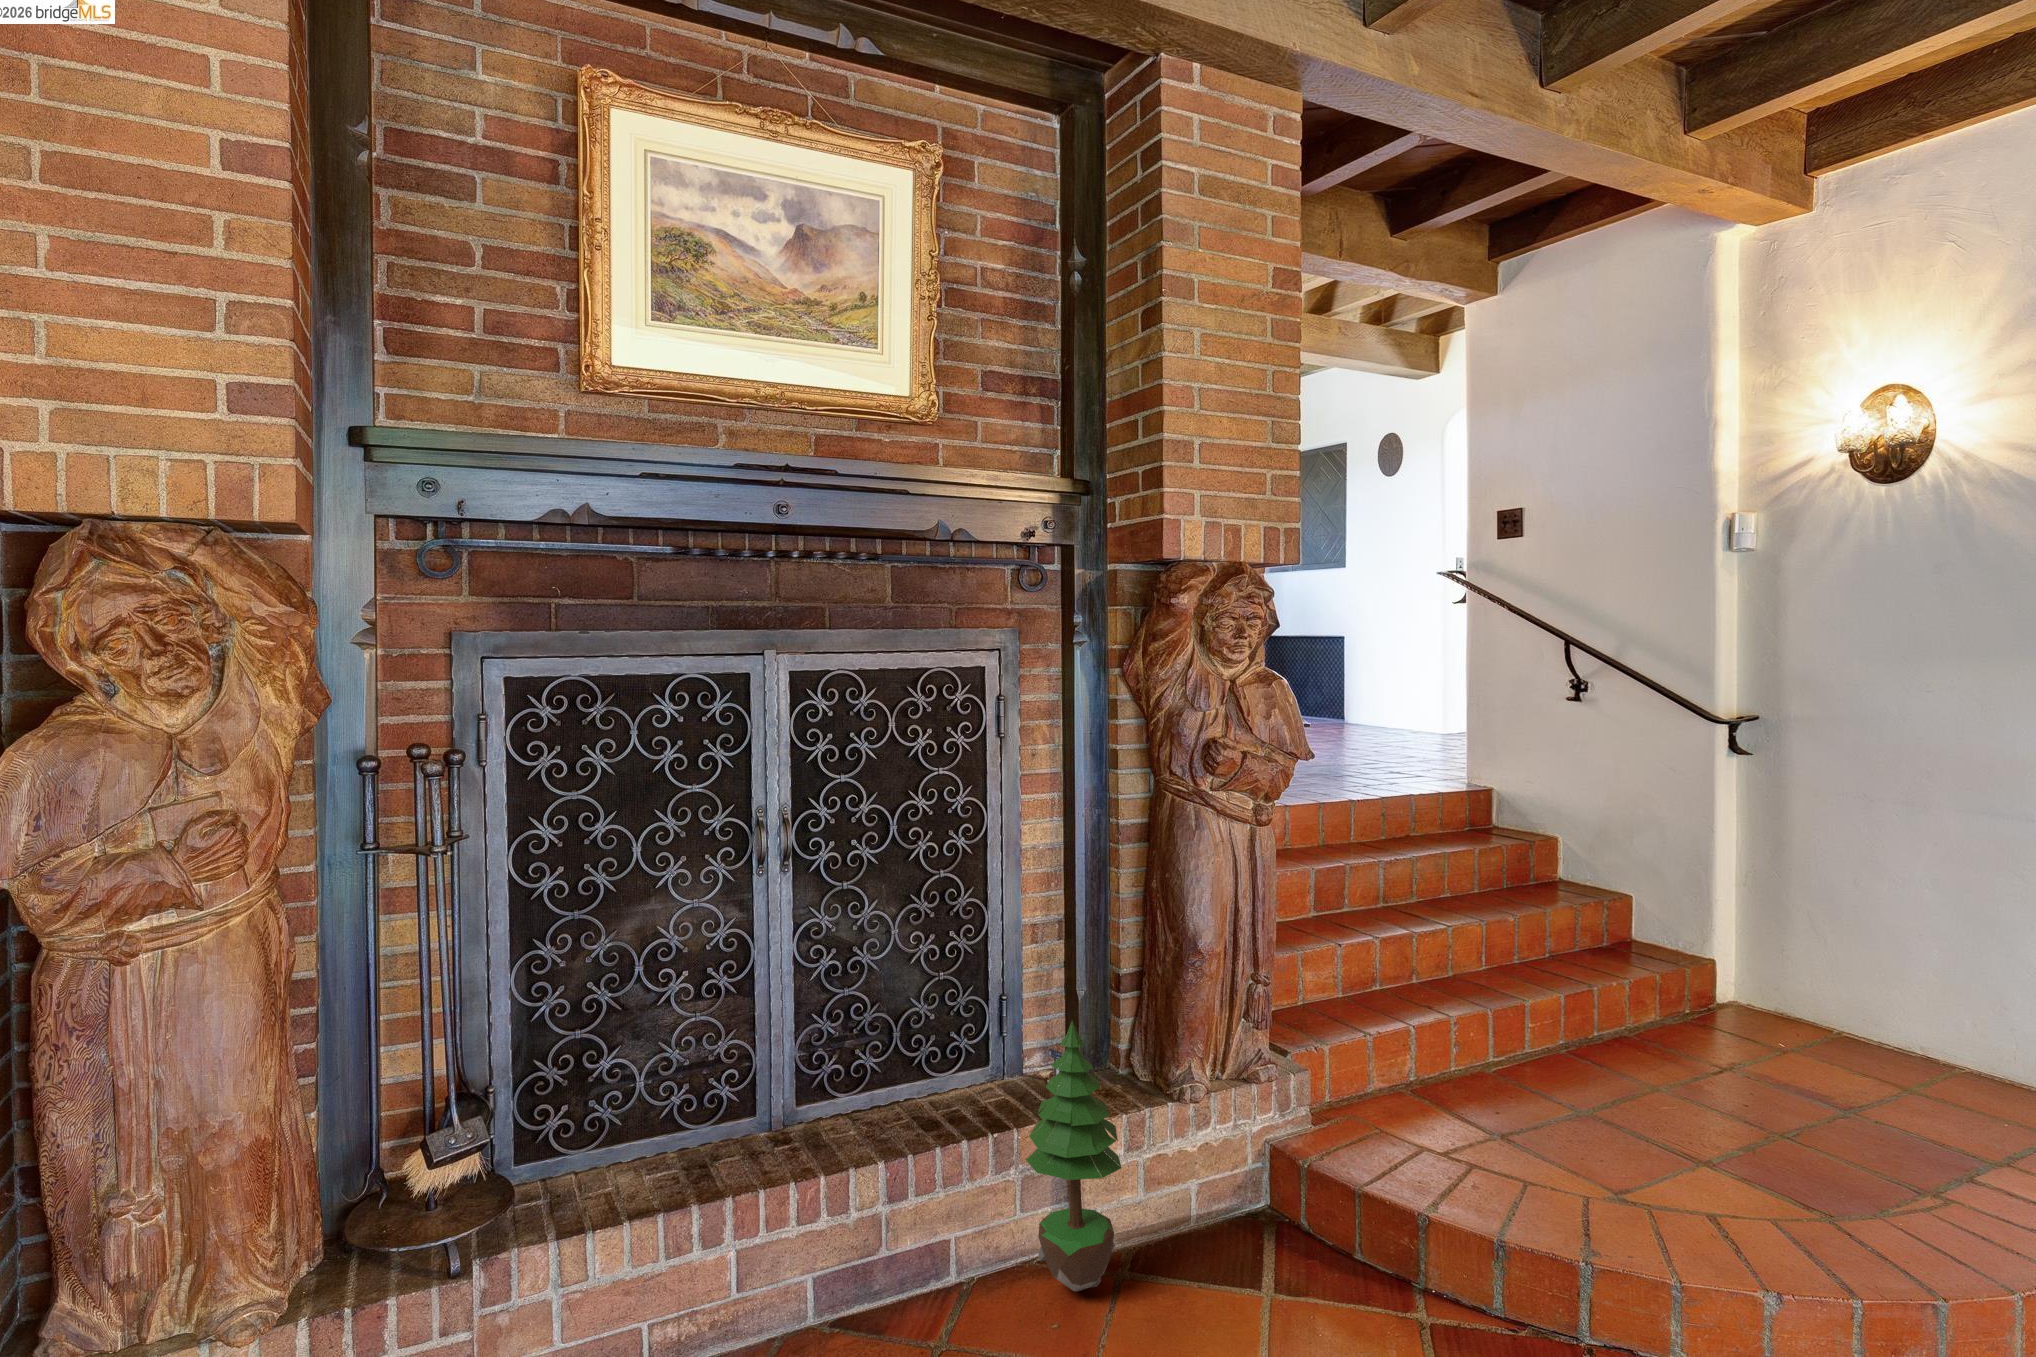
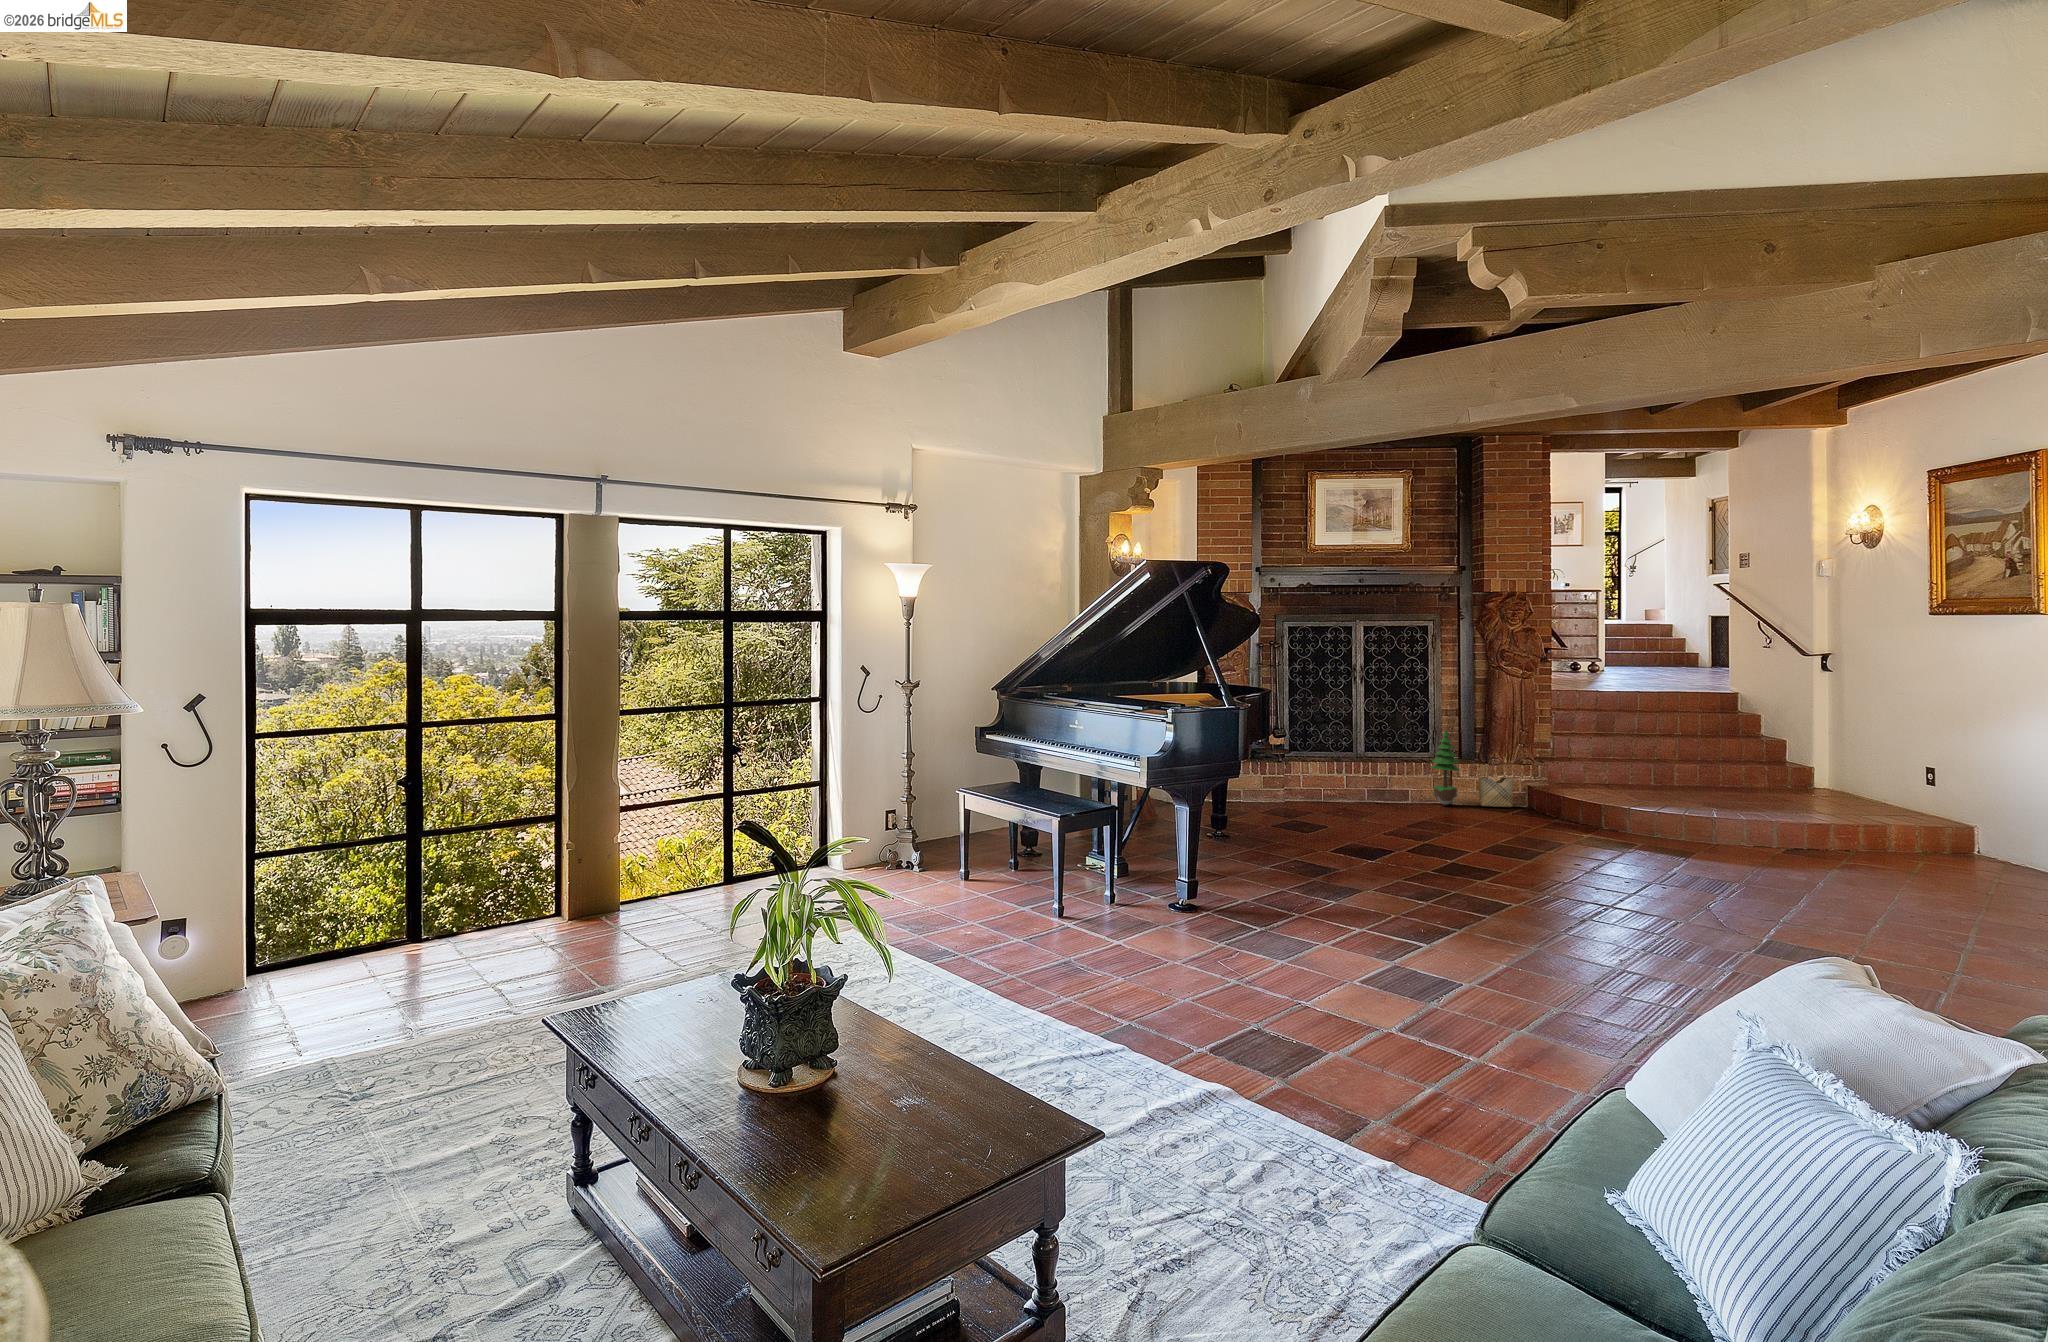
woven basket: none [1165,1093,1265,1266] -> present [1478,761,1513,807]

